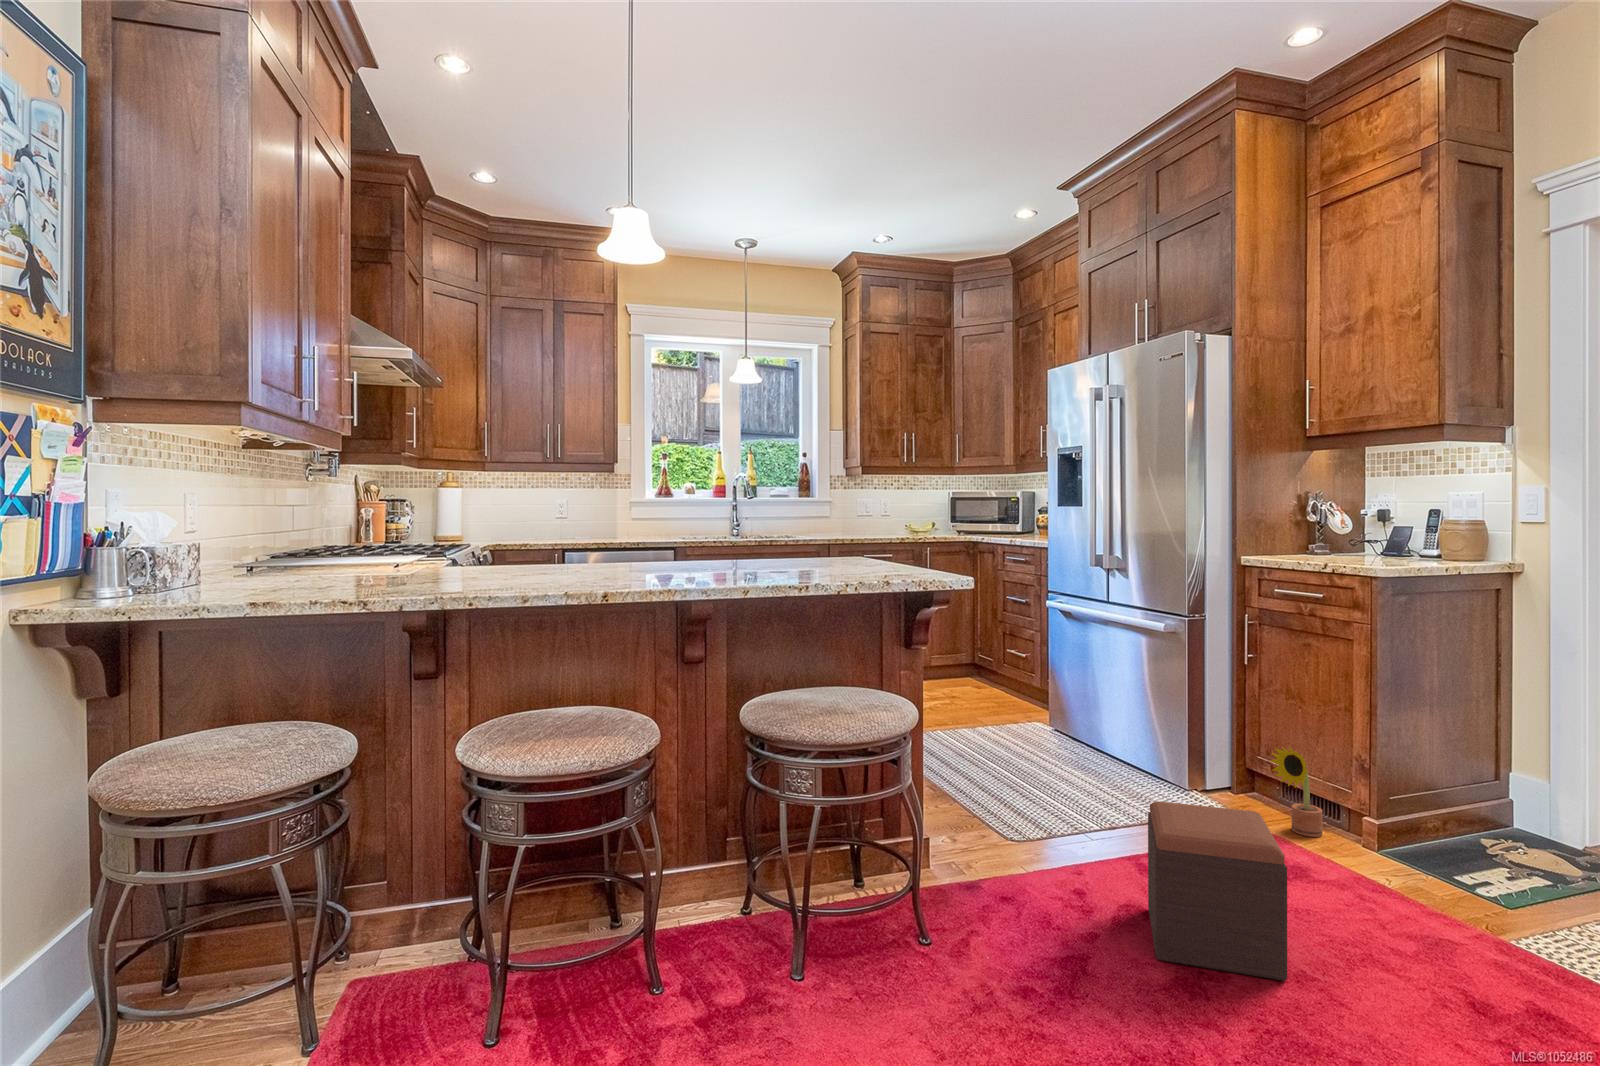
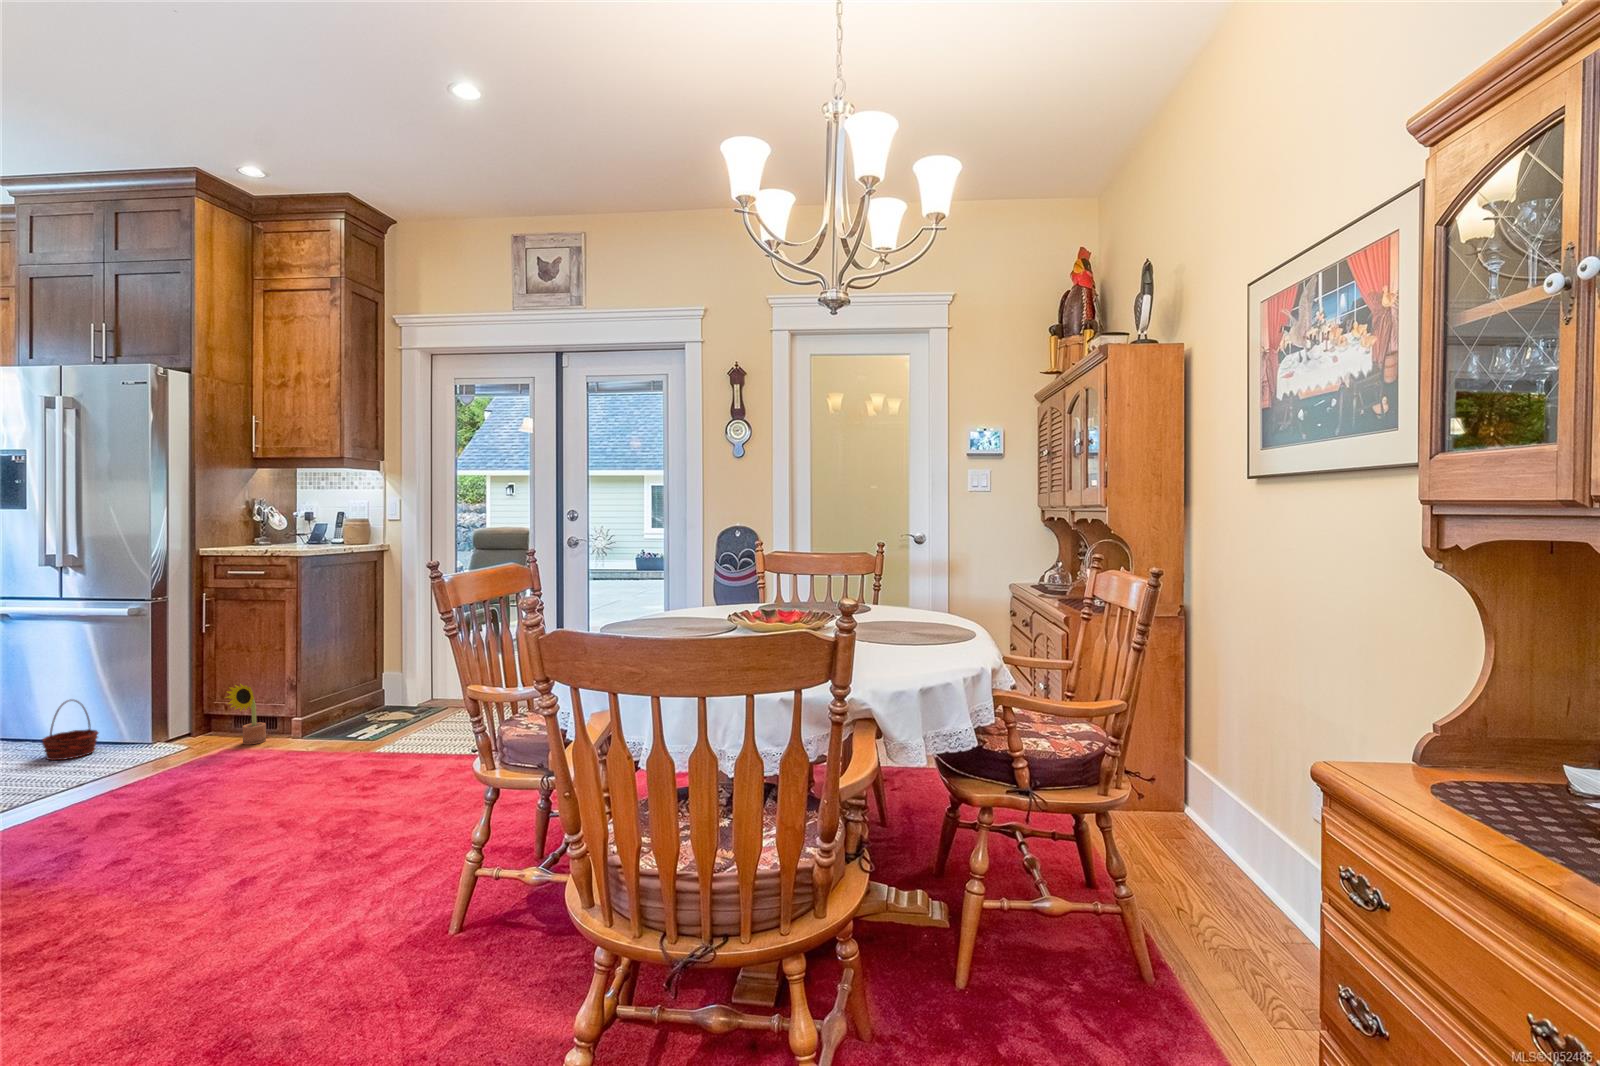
basket: none [1090,719,1138,786] -> present [42,700,98,760]
footstool: present [1148,801,1287,981] -> none [122,721,237,841]

